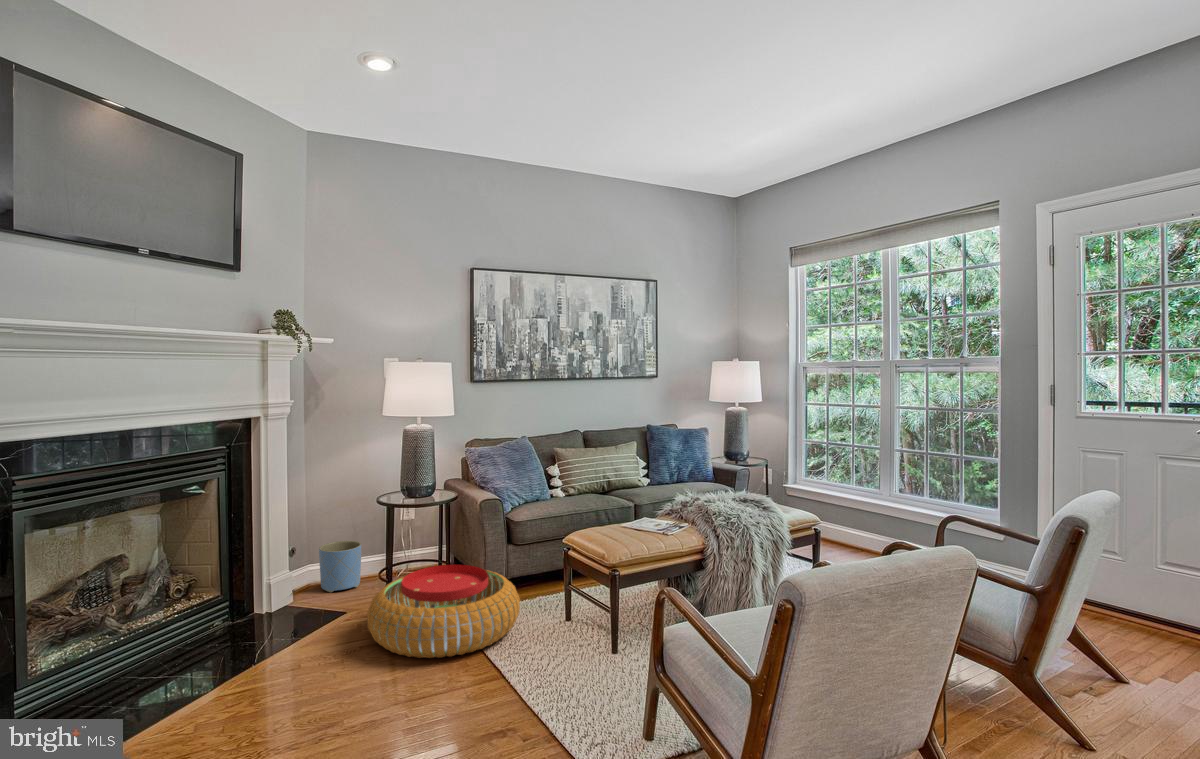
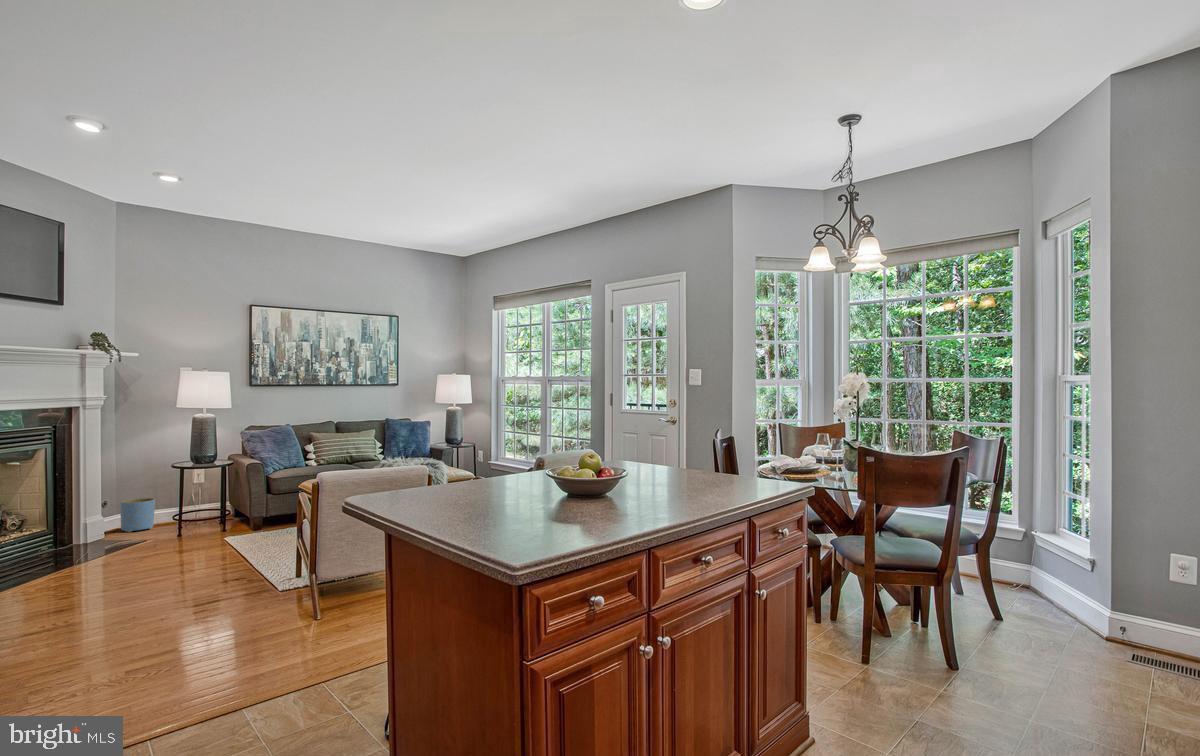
pouf: present [367,565,520,658] -> none [162,504,273,553]

